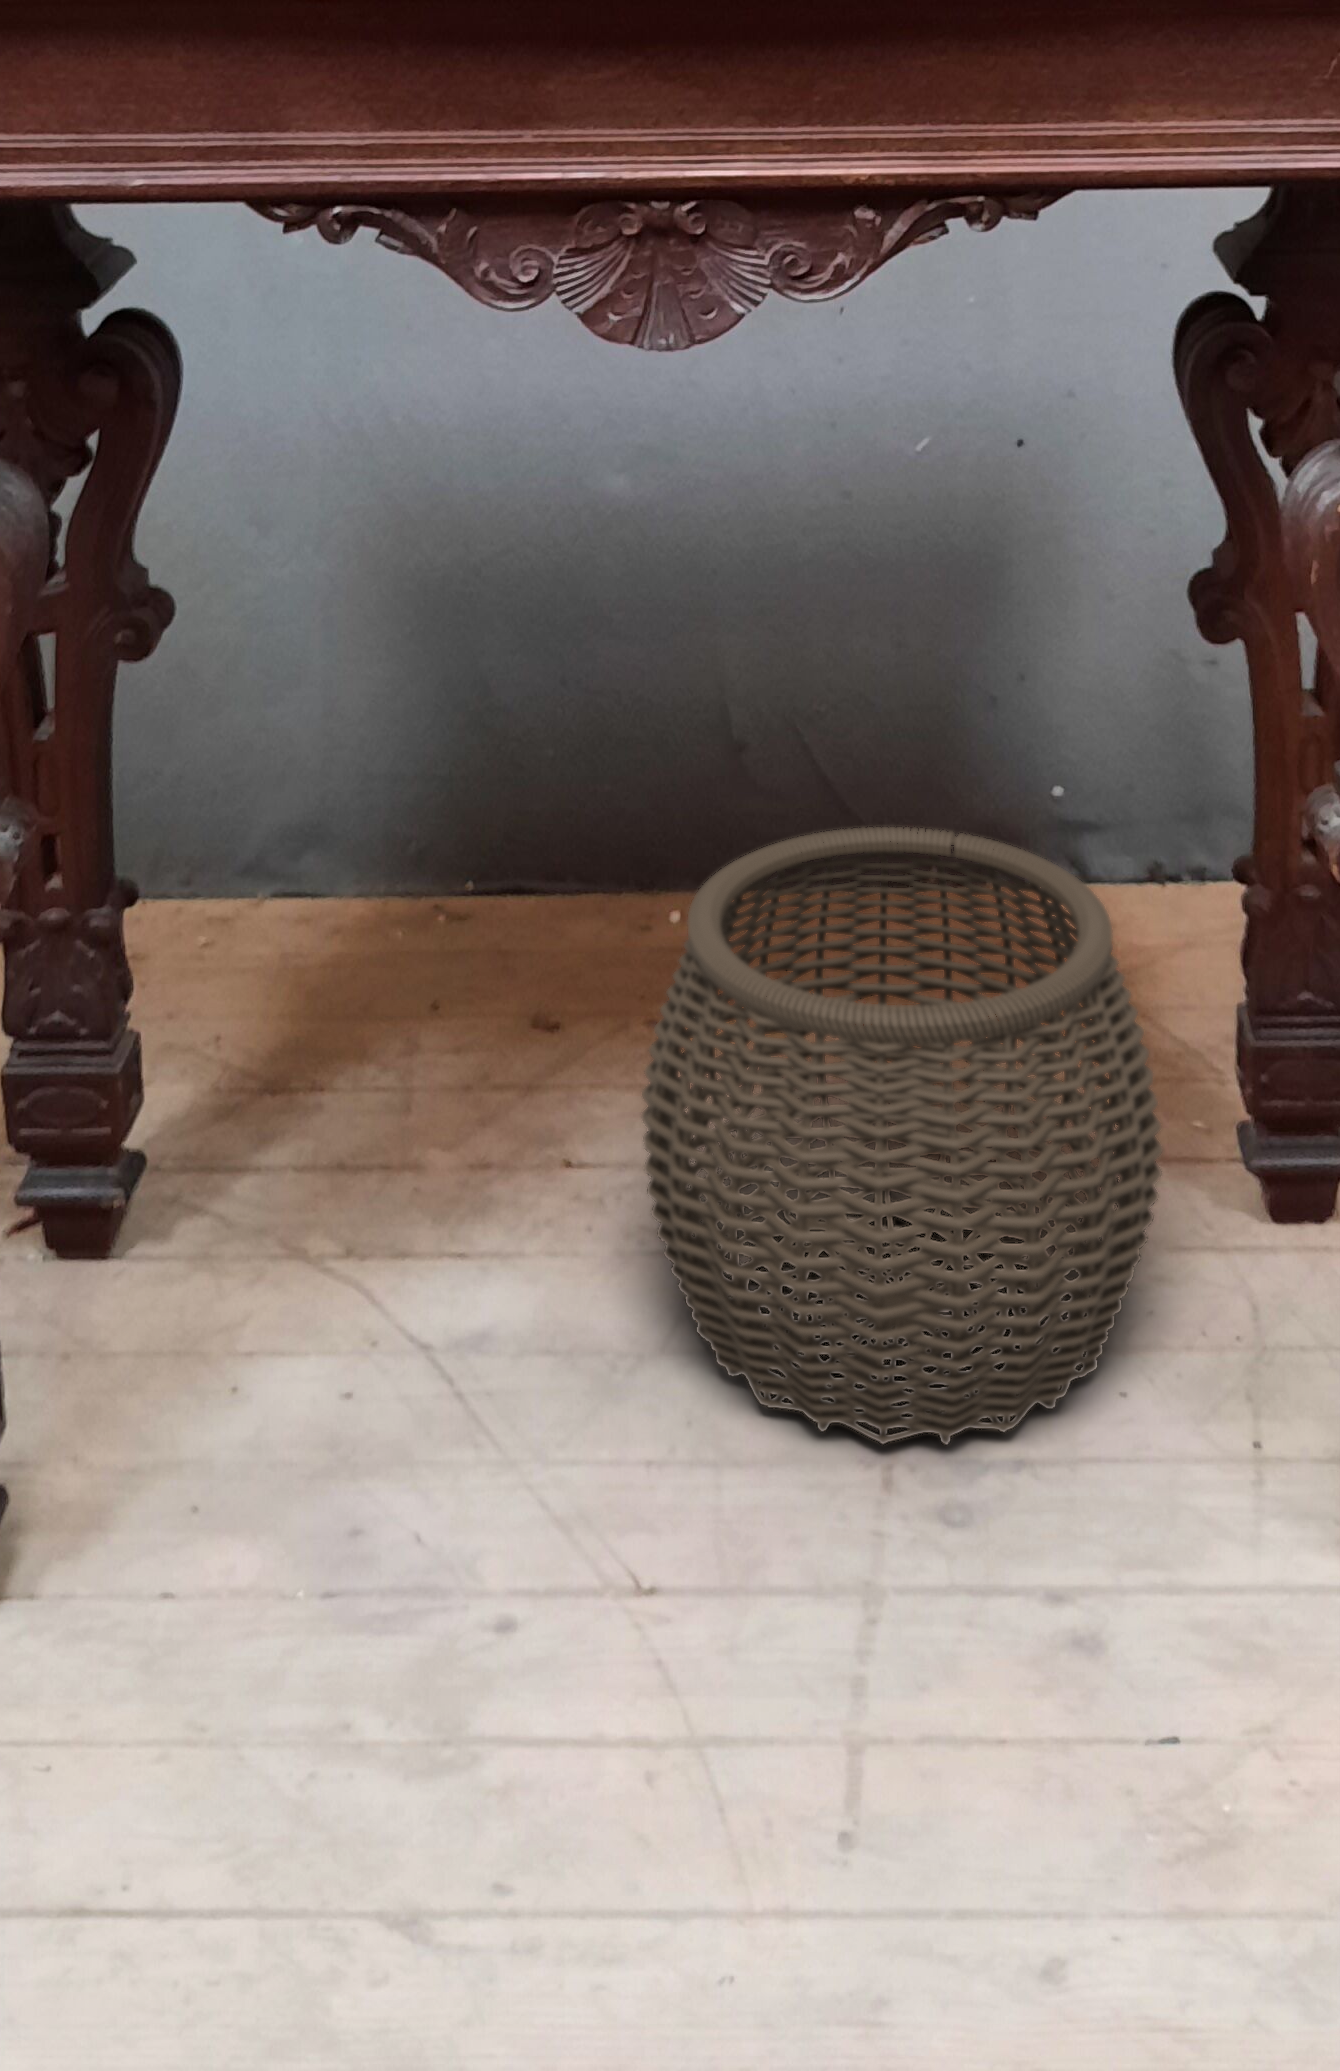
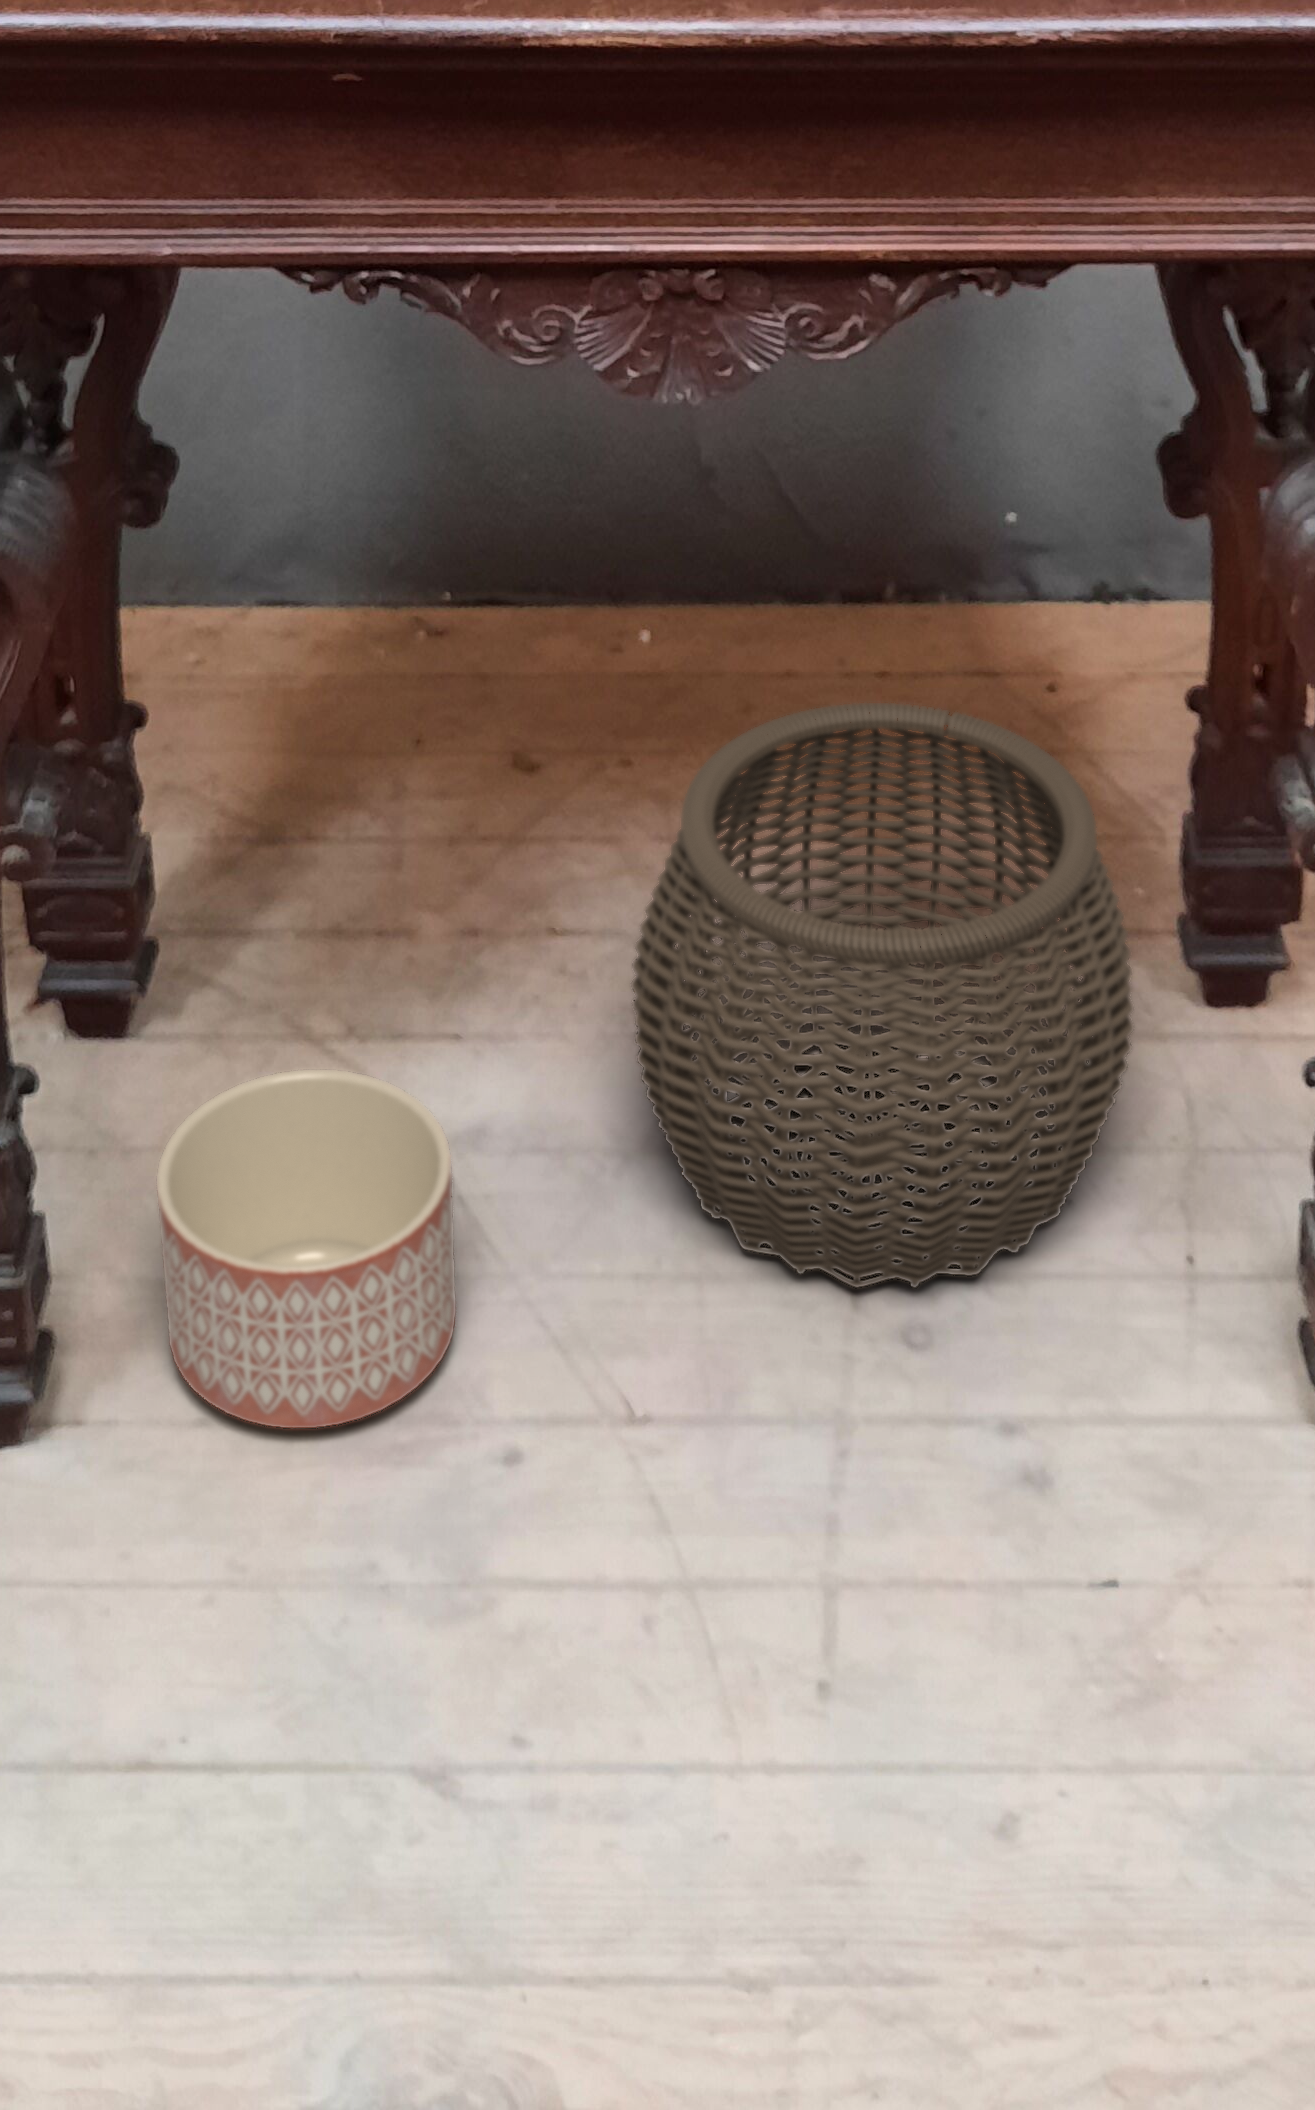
planter: none [128,1193,451,1592] -> present [157,1069,456,1428]

